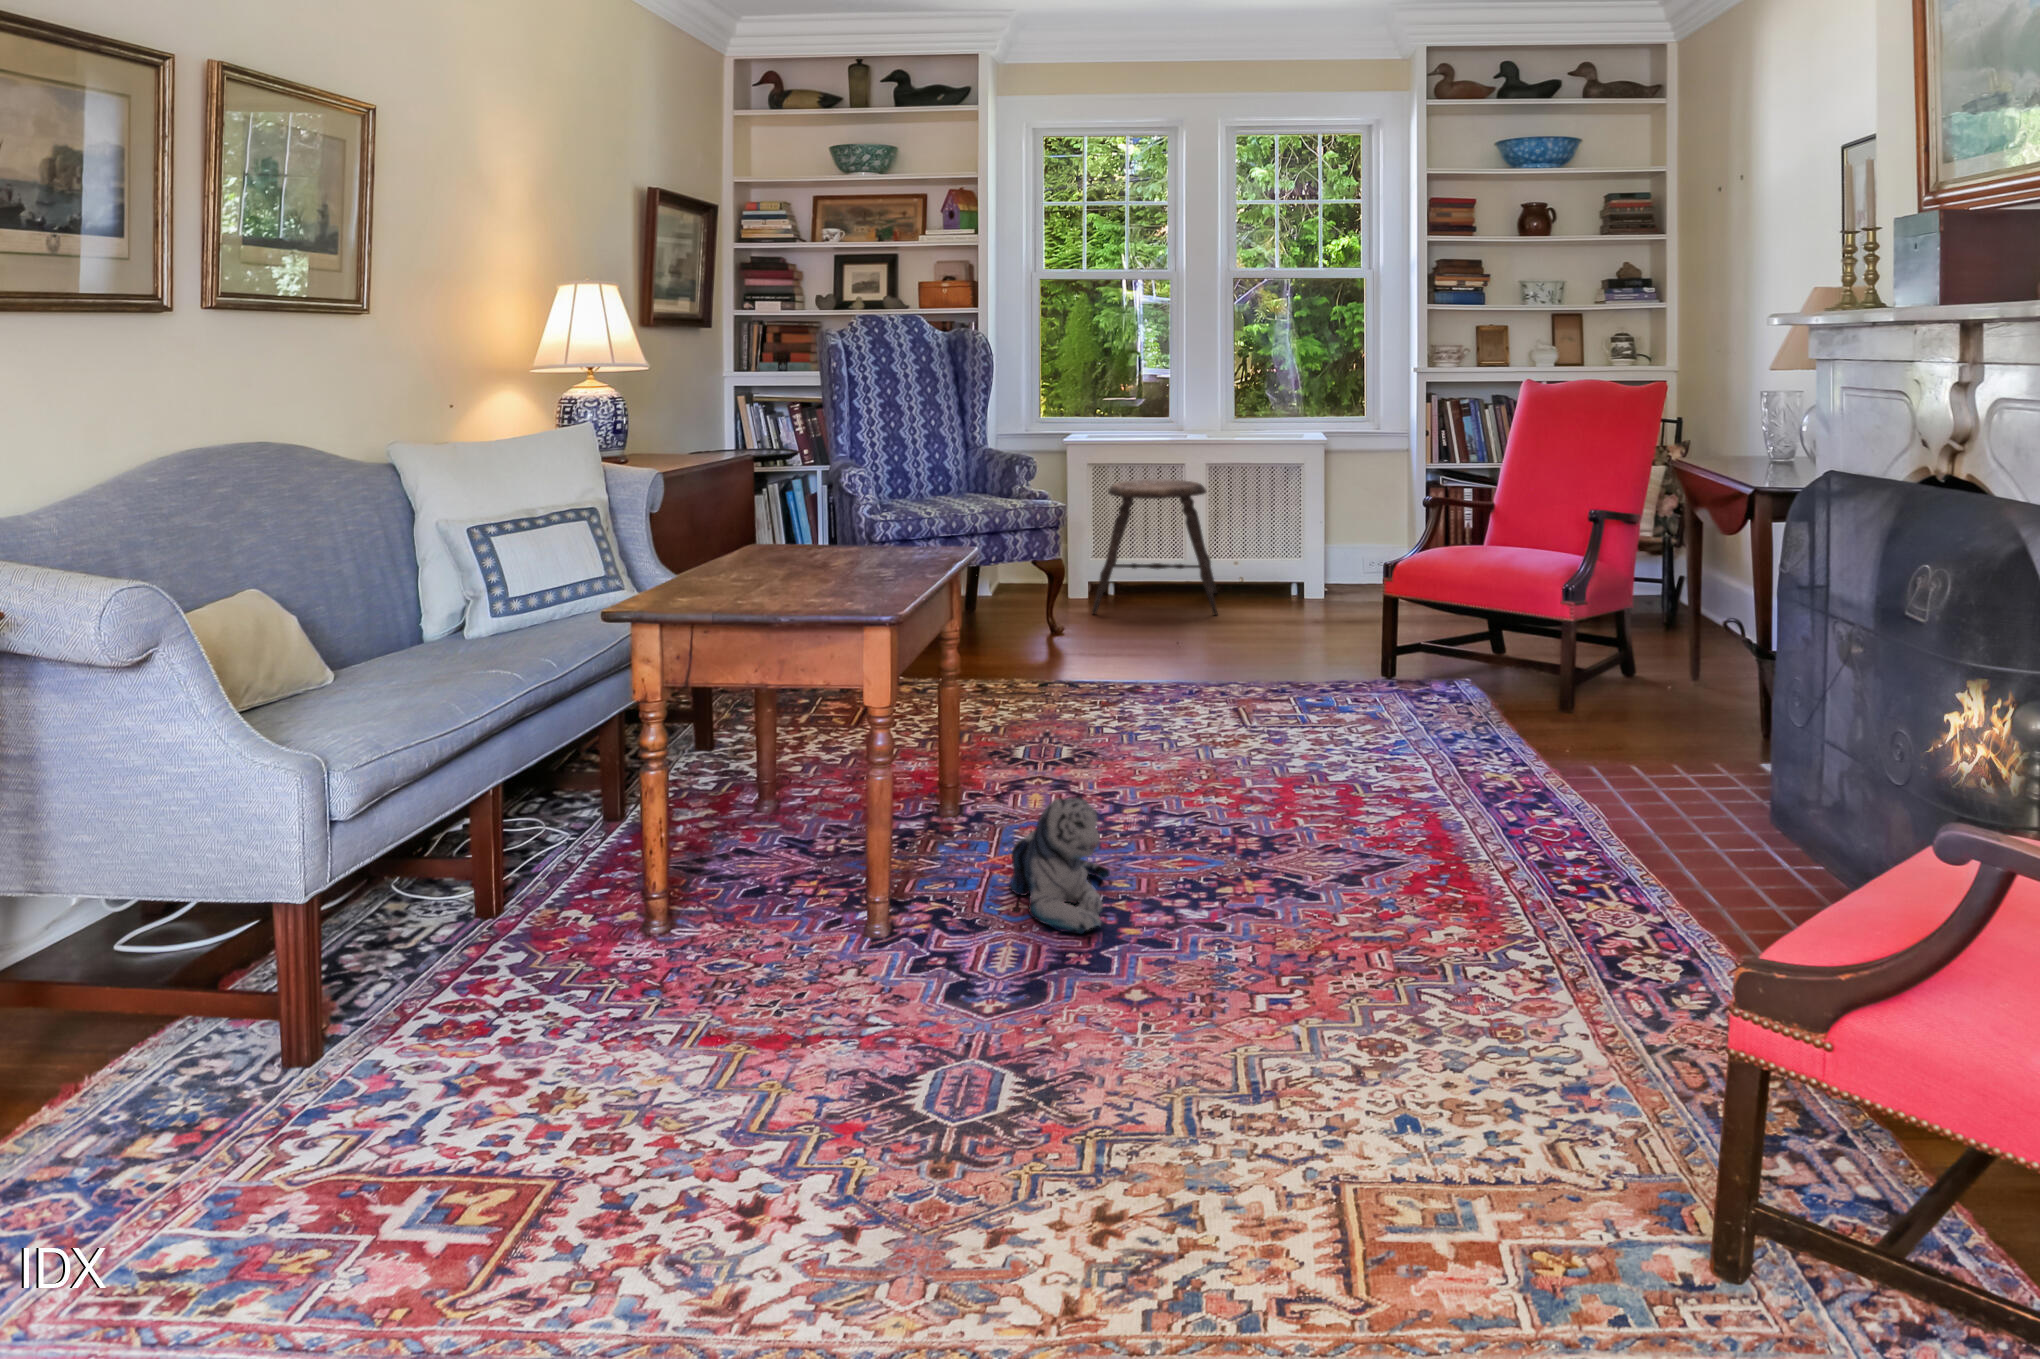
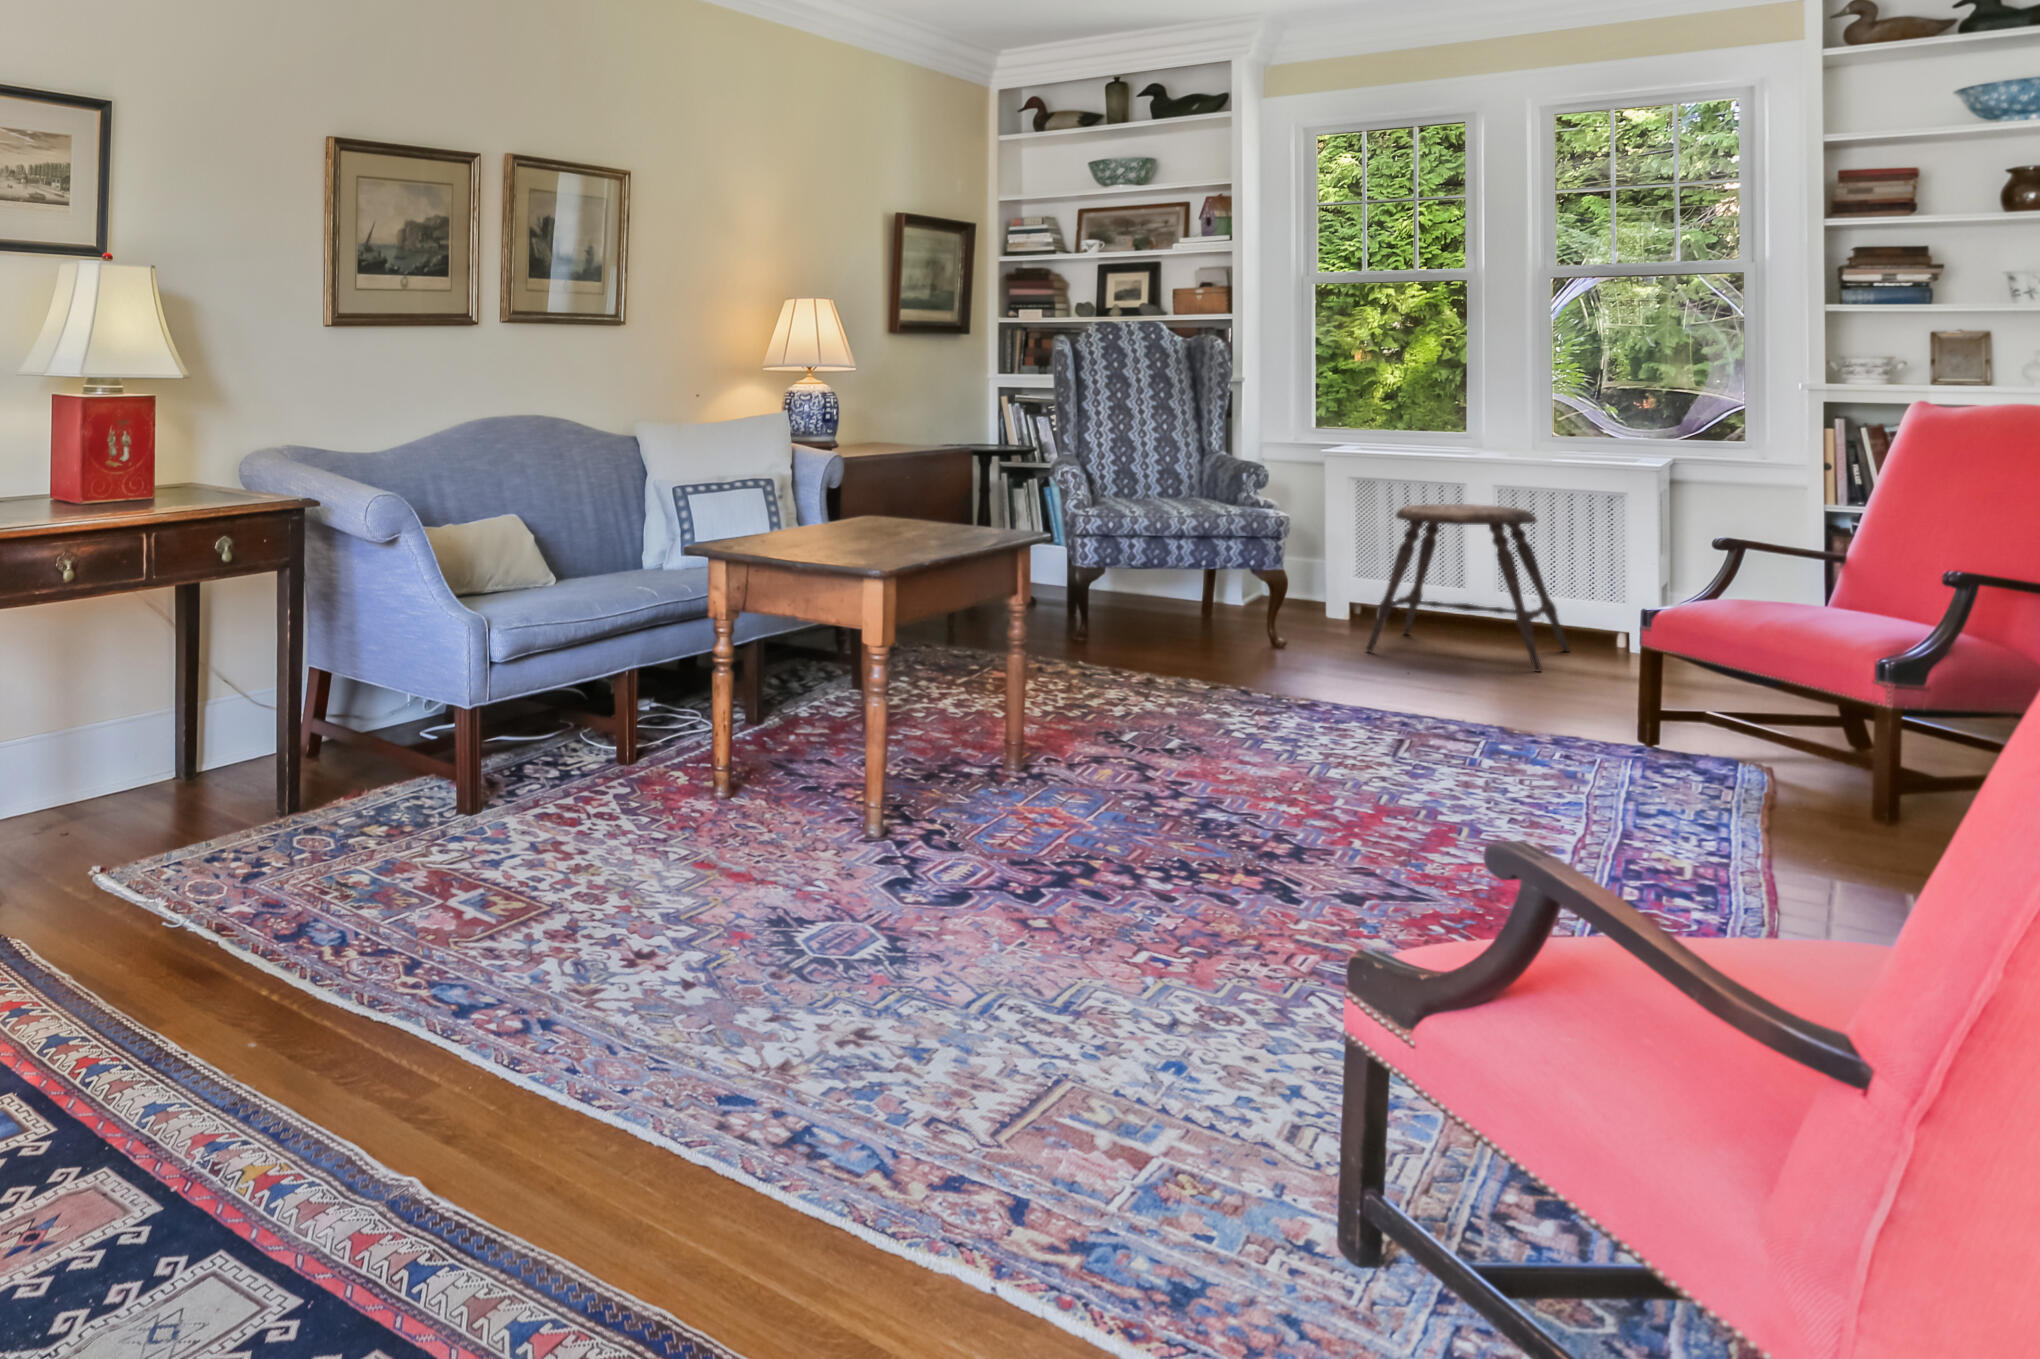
plush toy: present [1009,797,1110,934] -> none [1017,756,1124,883]

